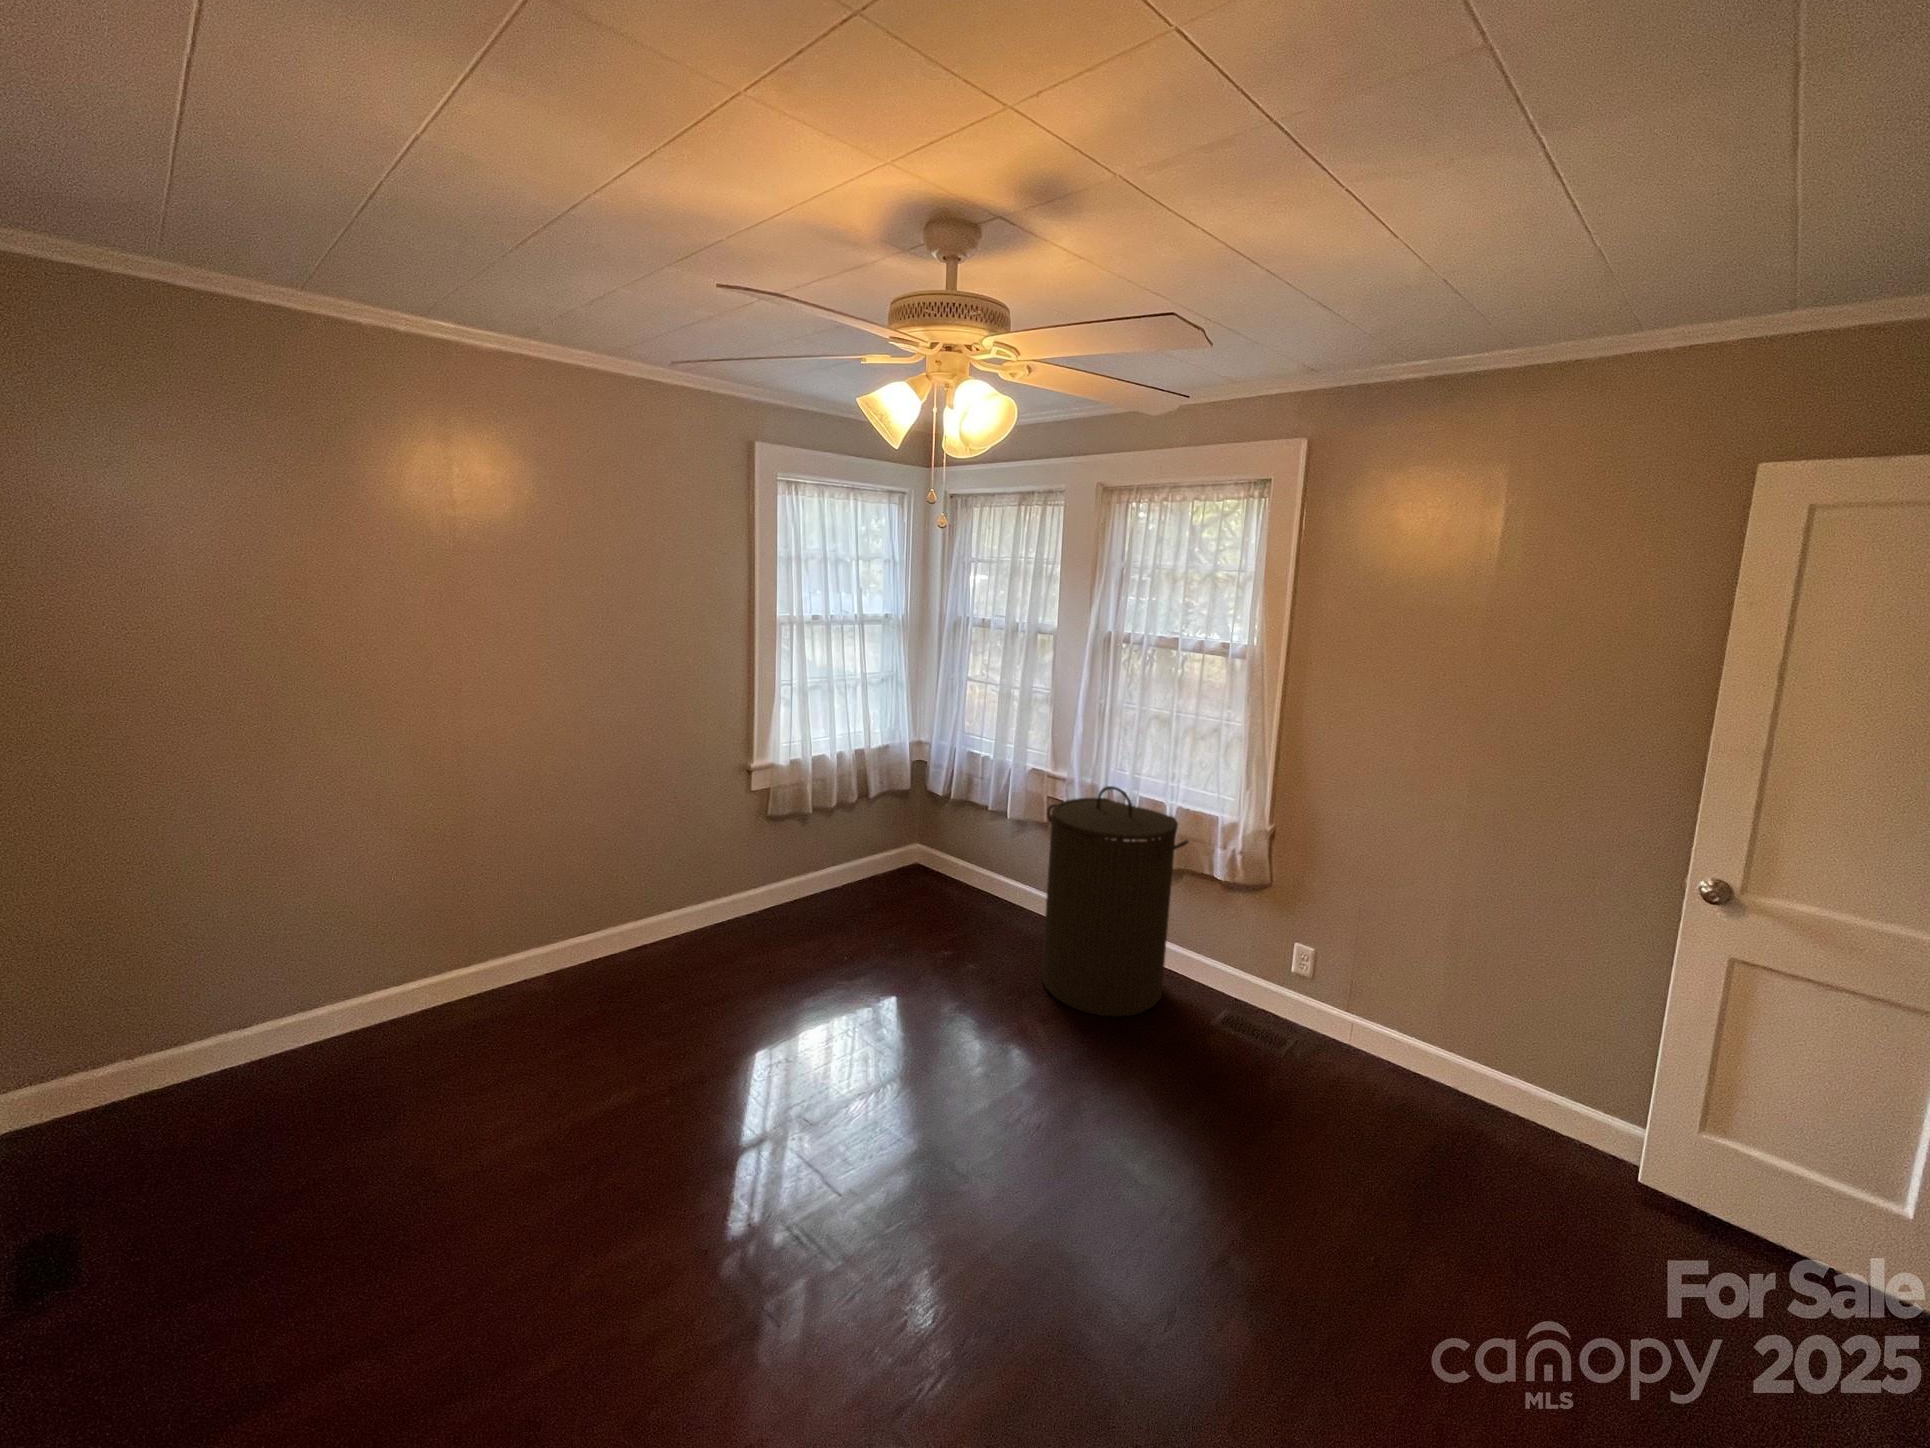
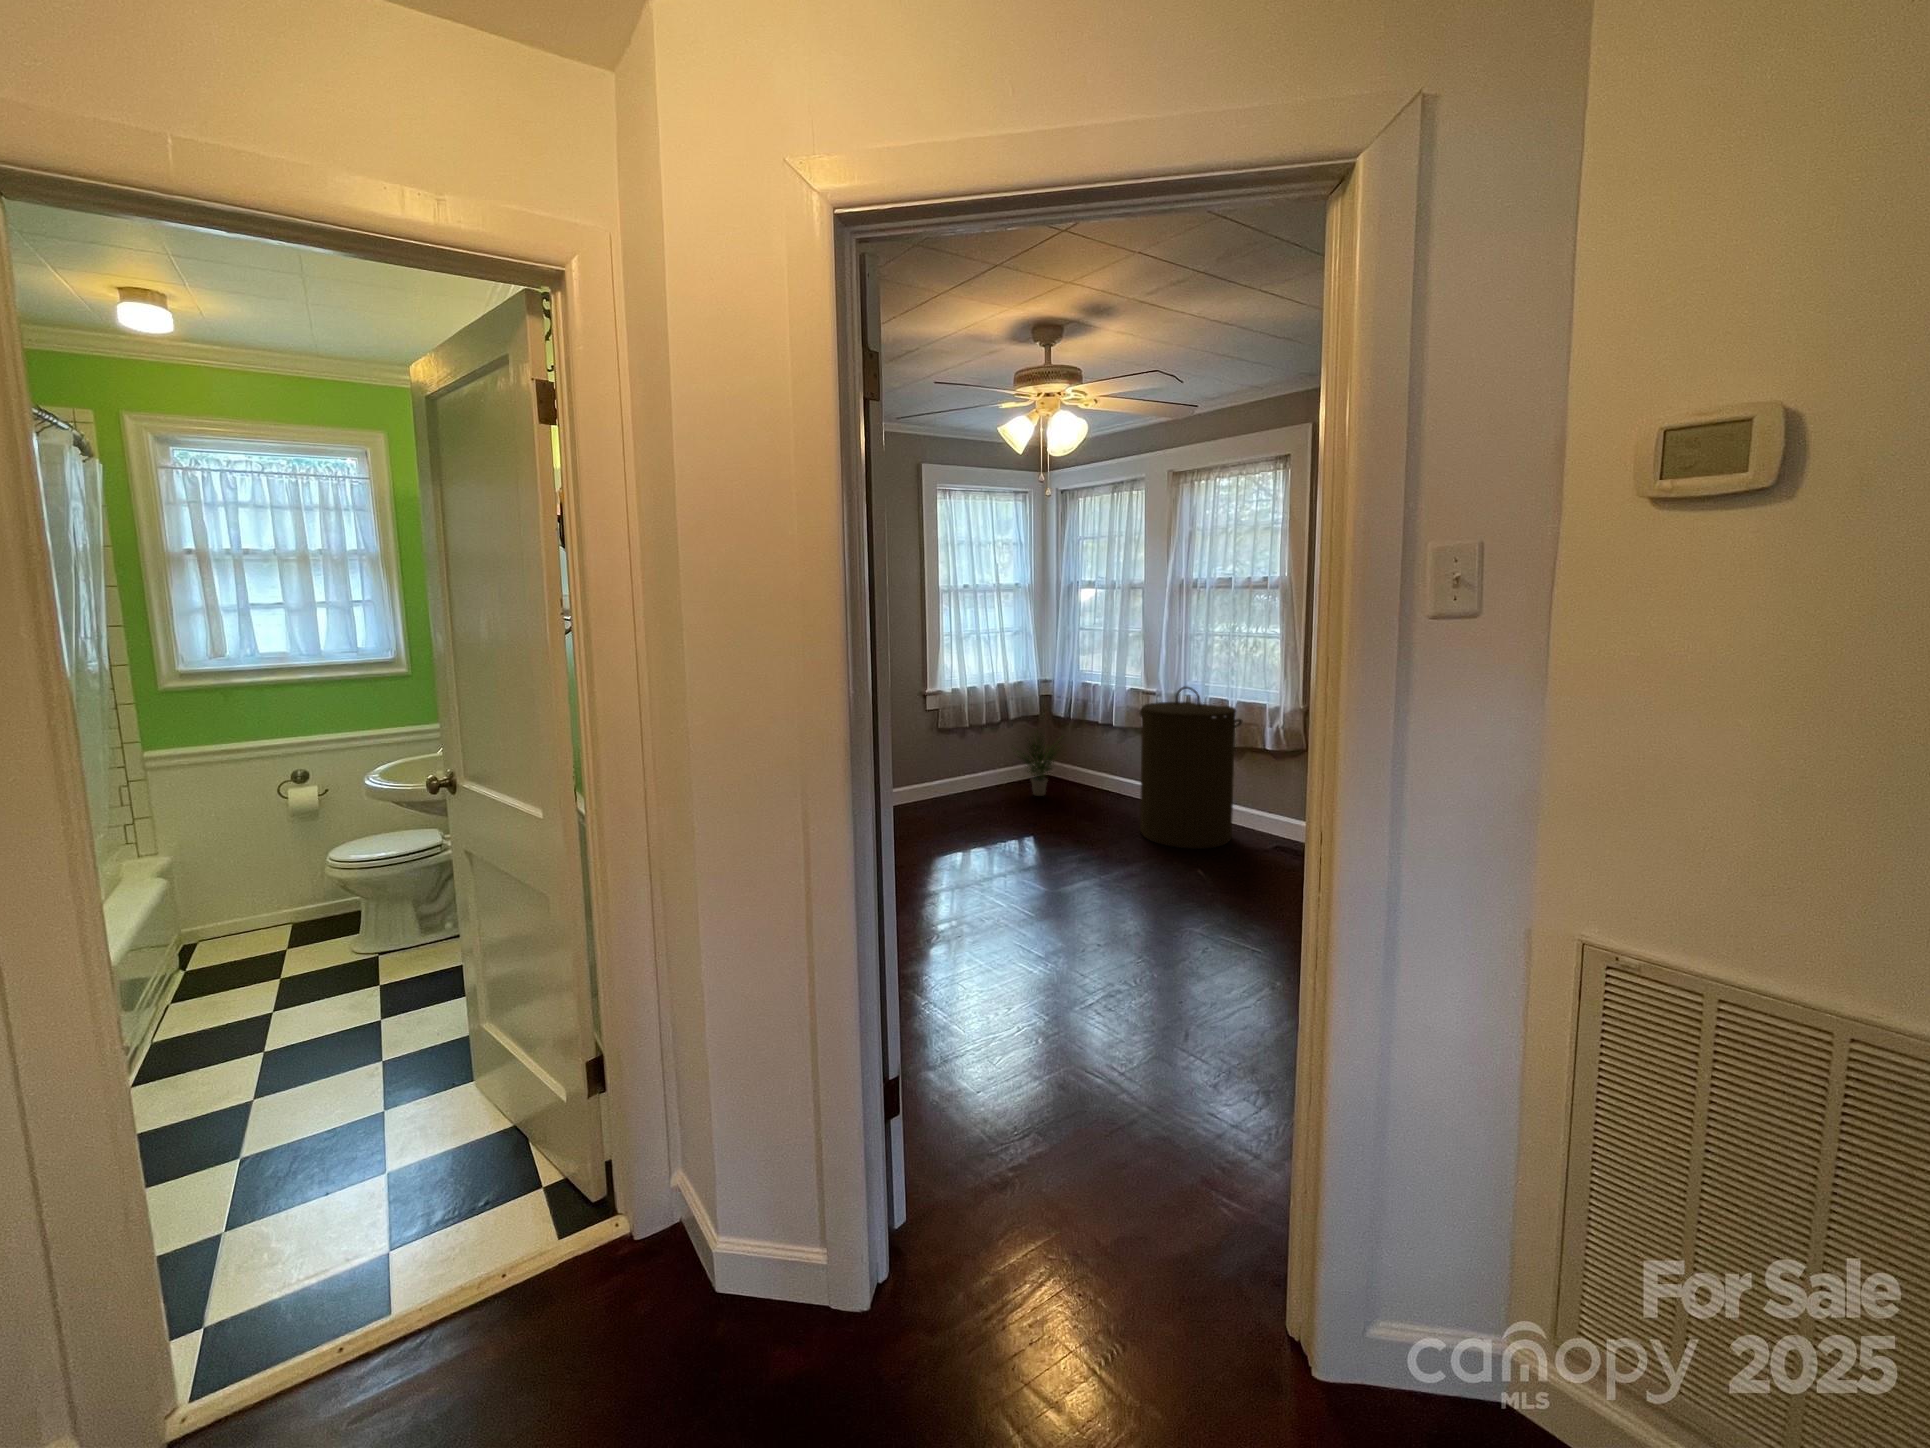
potted plant: none [868,808,944,901] -> present [1014,737,1060,796]

